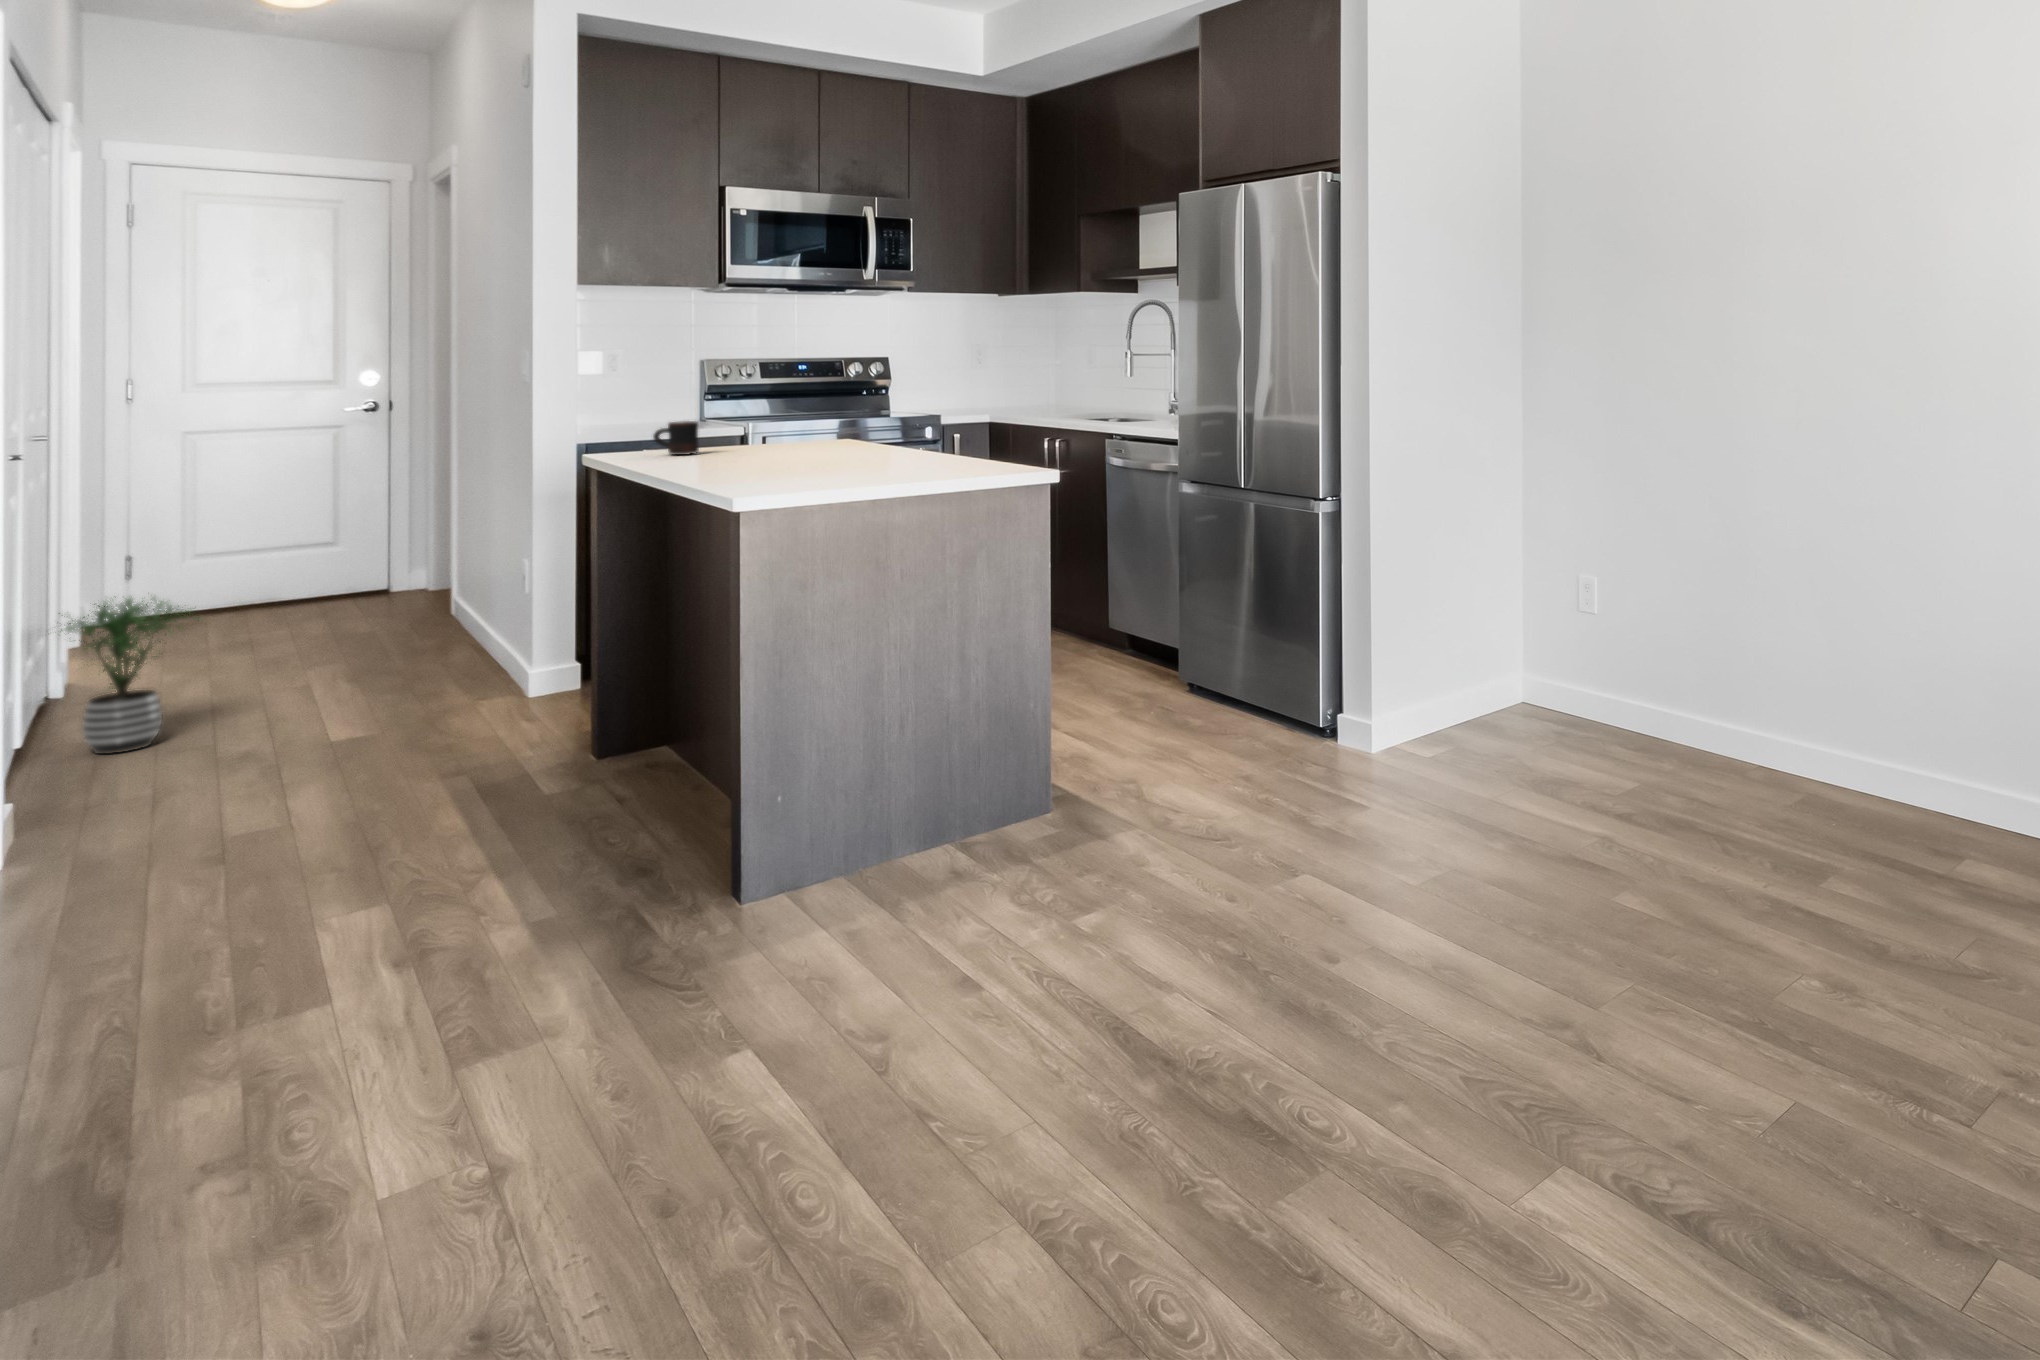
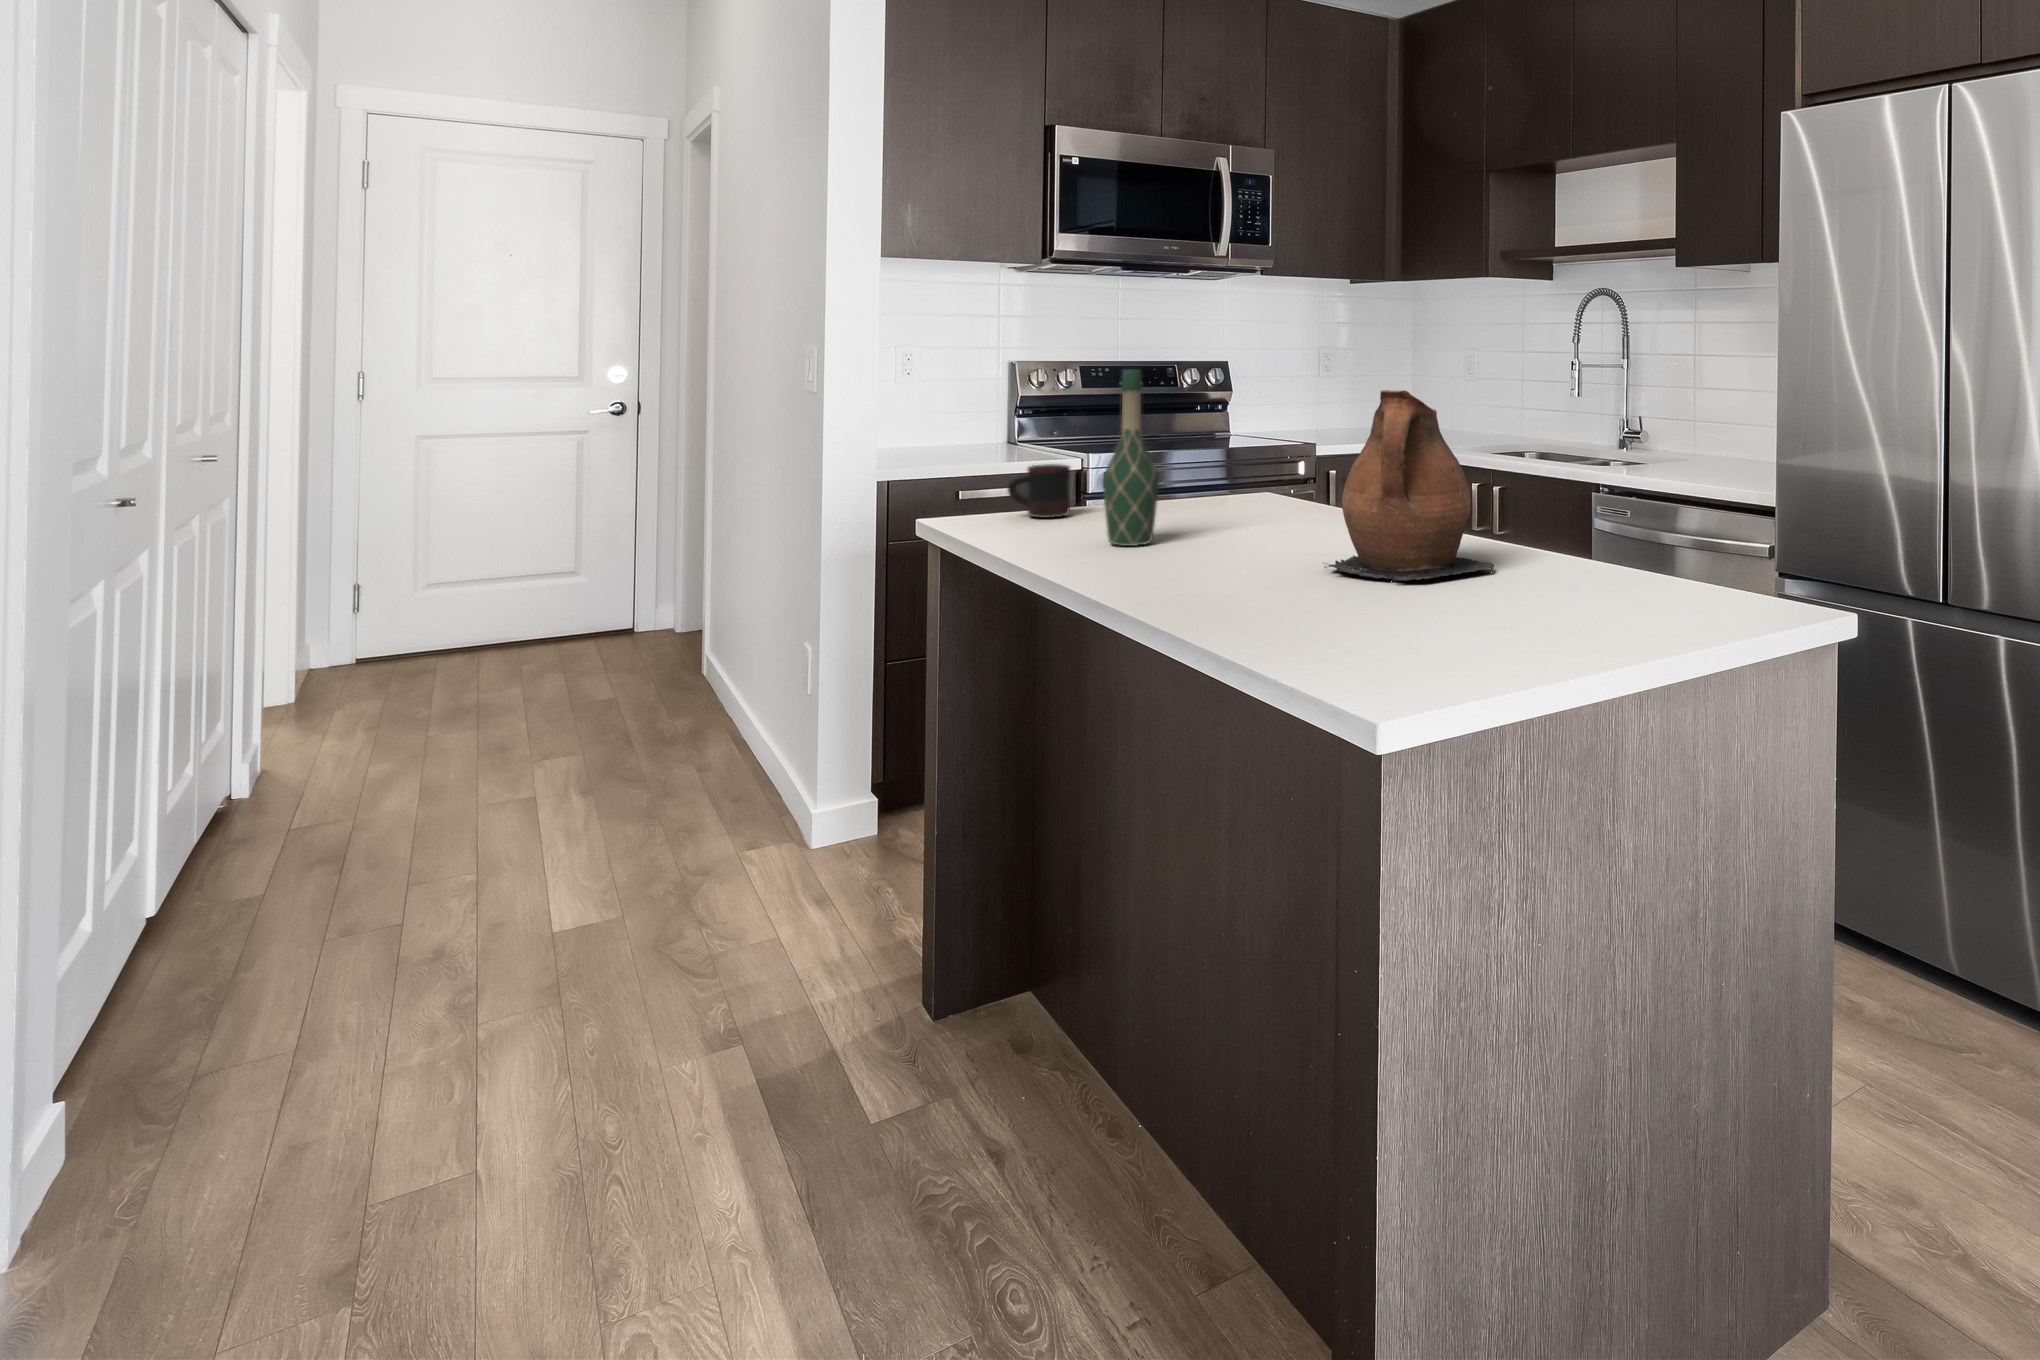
wine bottle: none [701,356,741,463] -> present [1102,369,1159,546]
ceramic pitcher: none [821,363,928,468] -> present [1325,390,1494,581]
potted plant: present [57,596,199,754] -> none [182,688,399,929]

